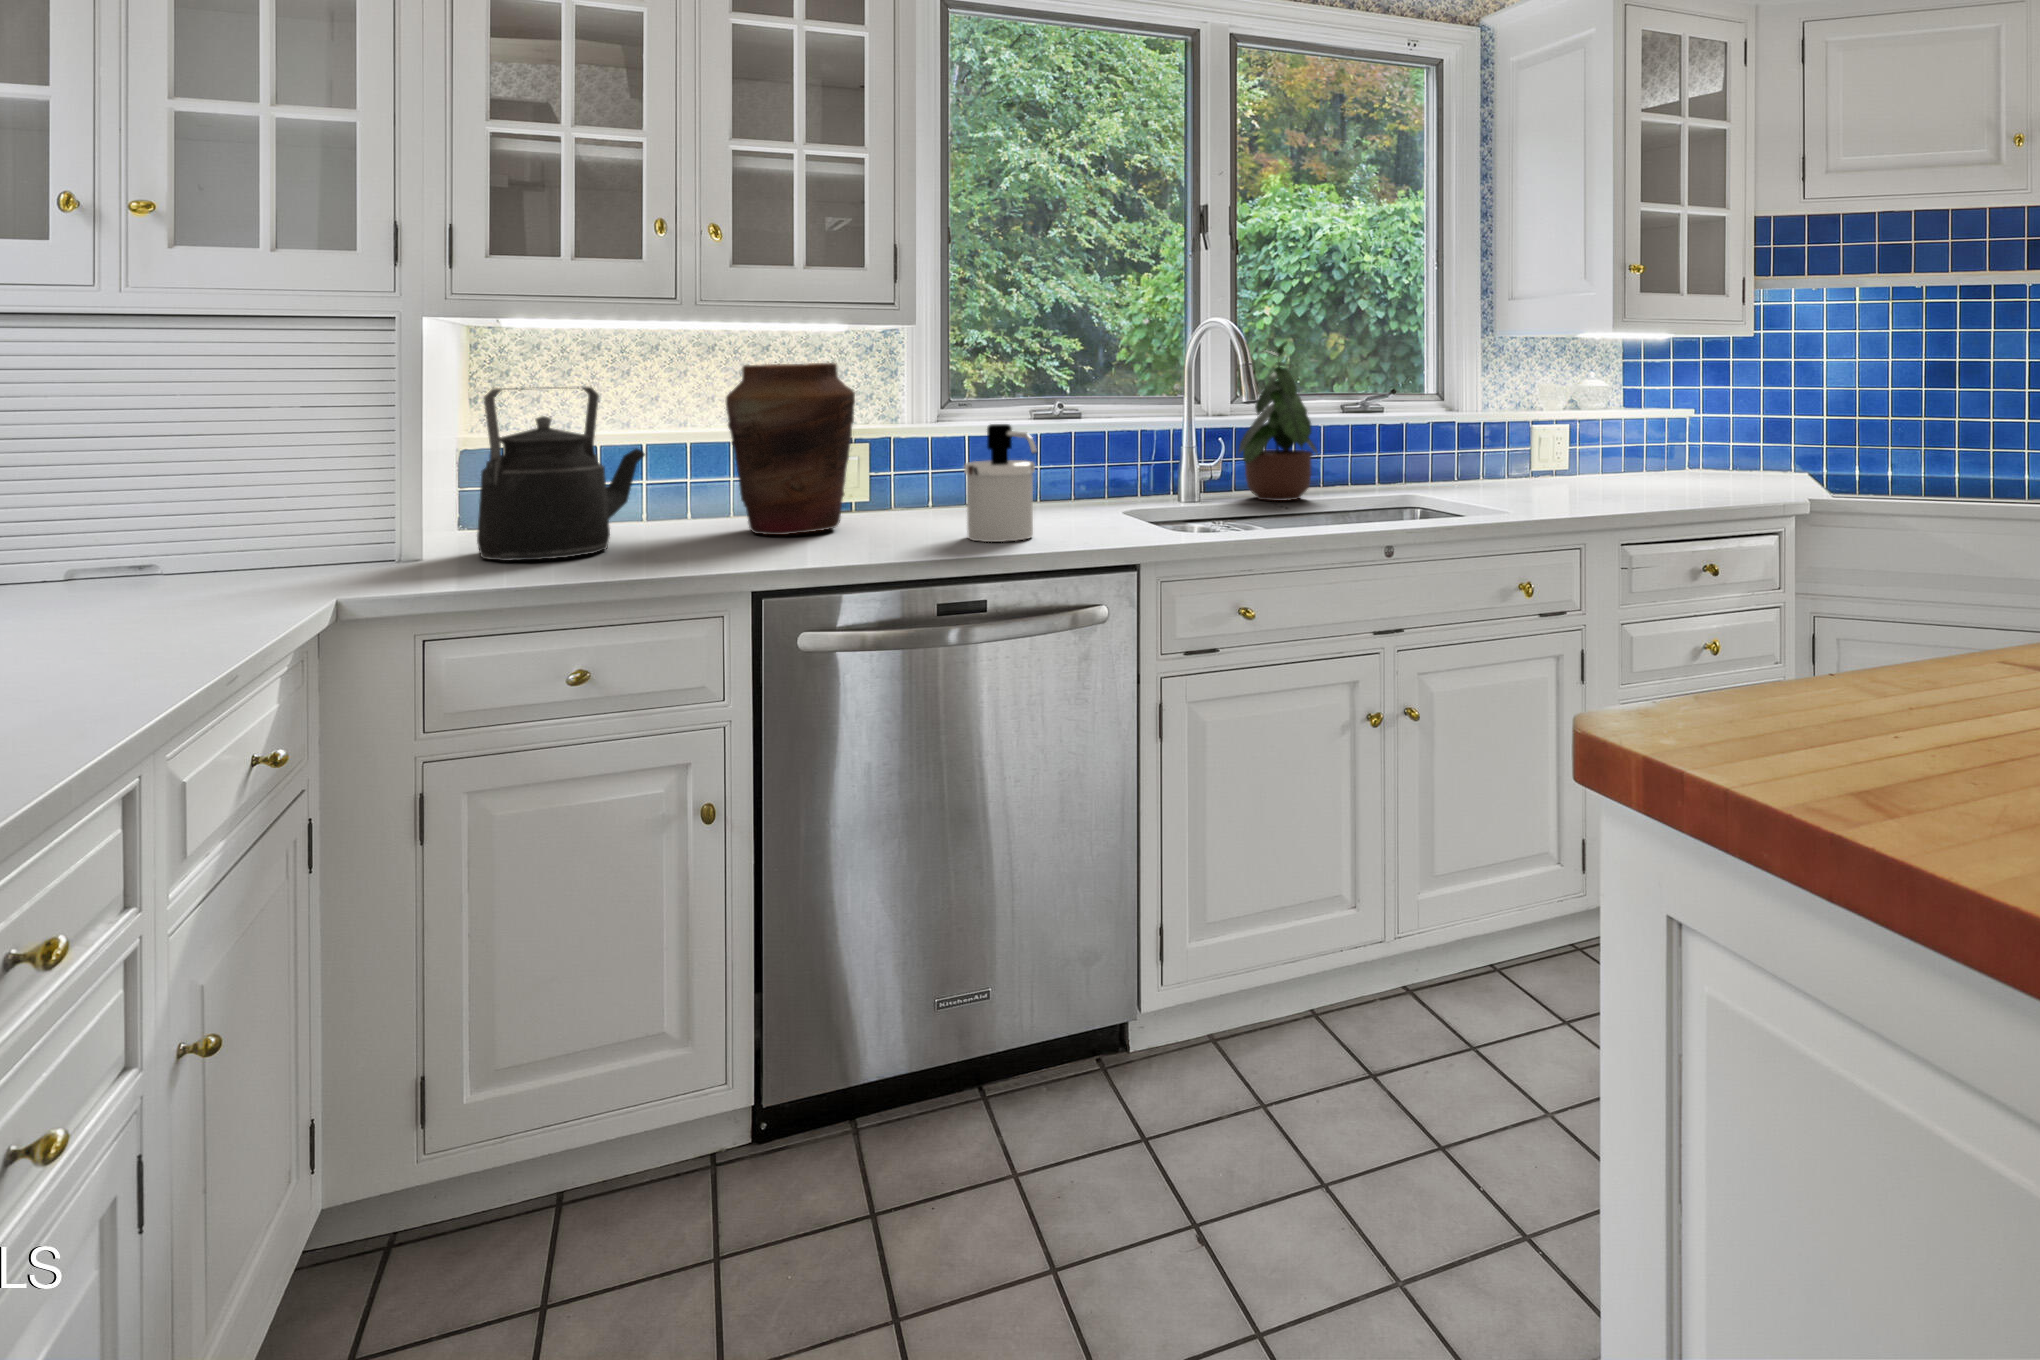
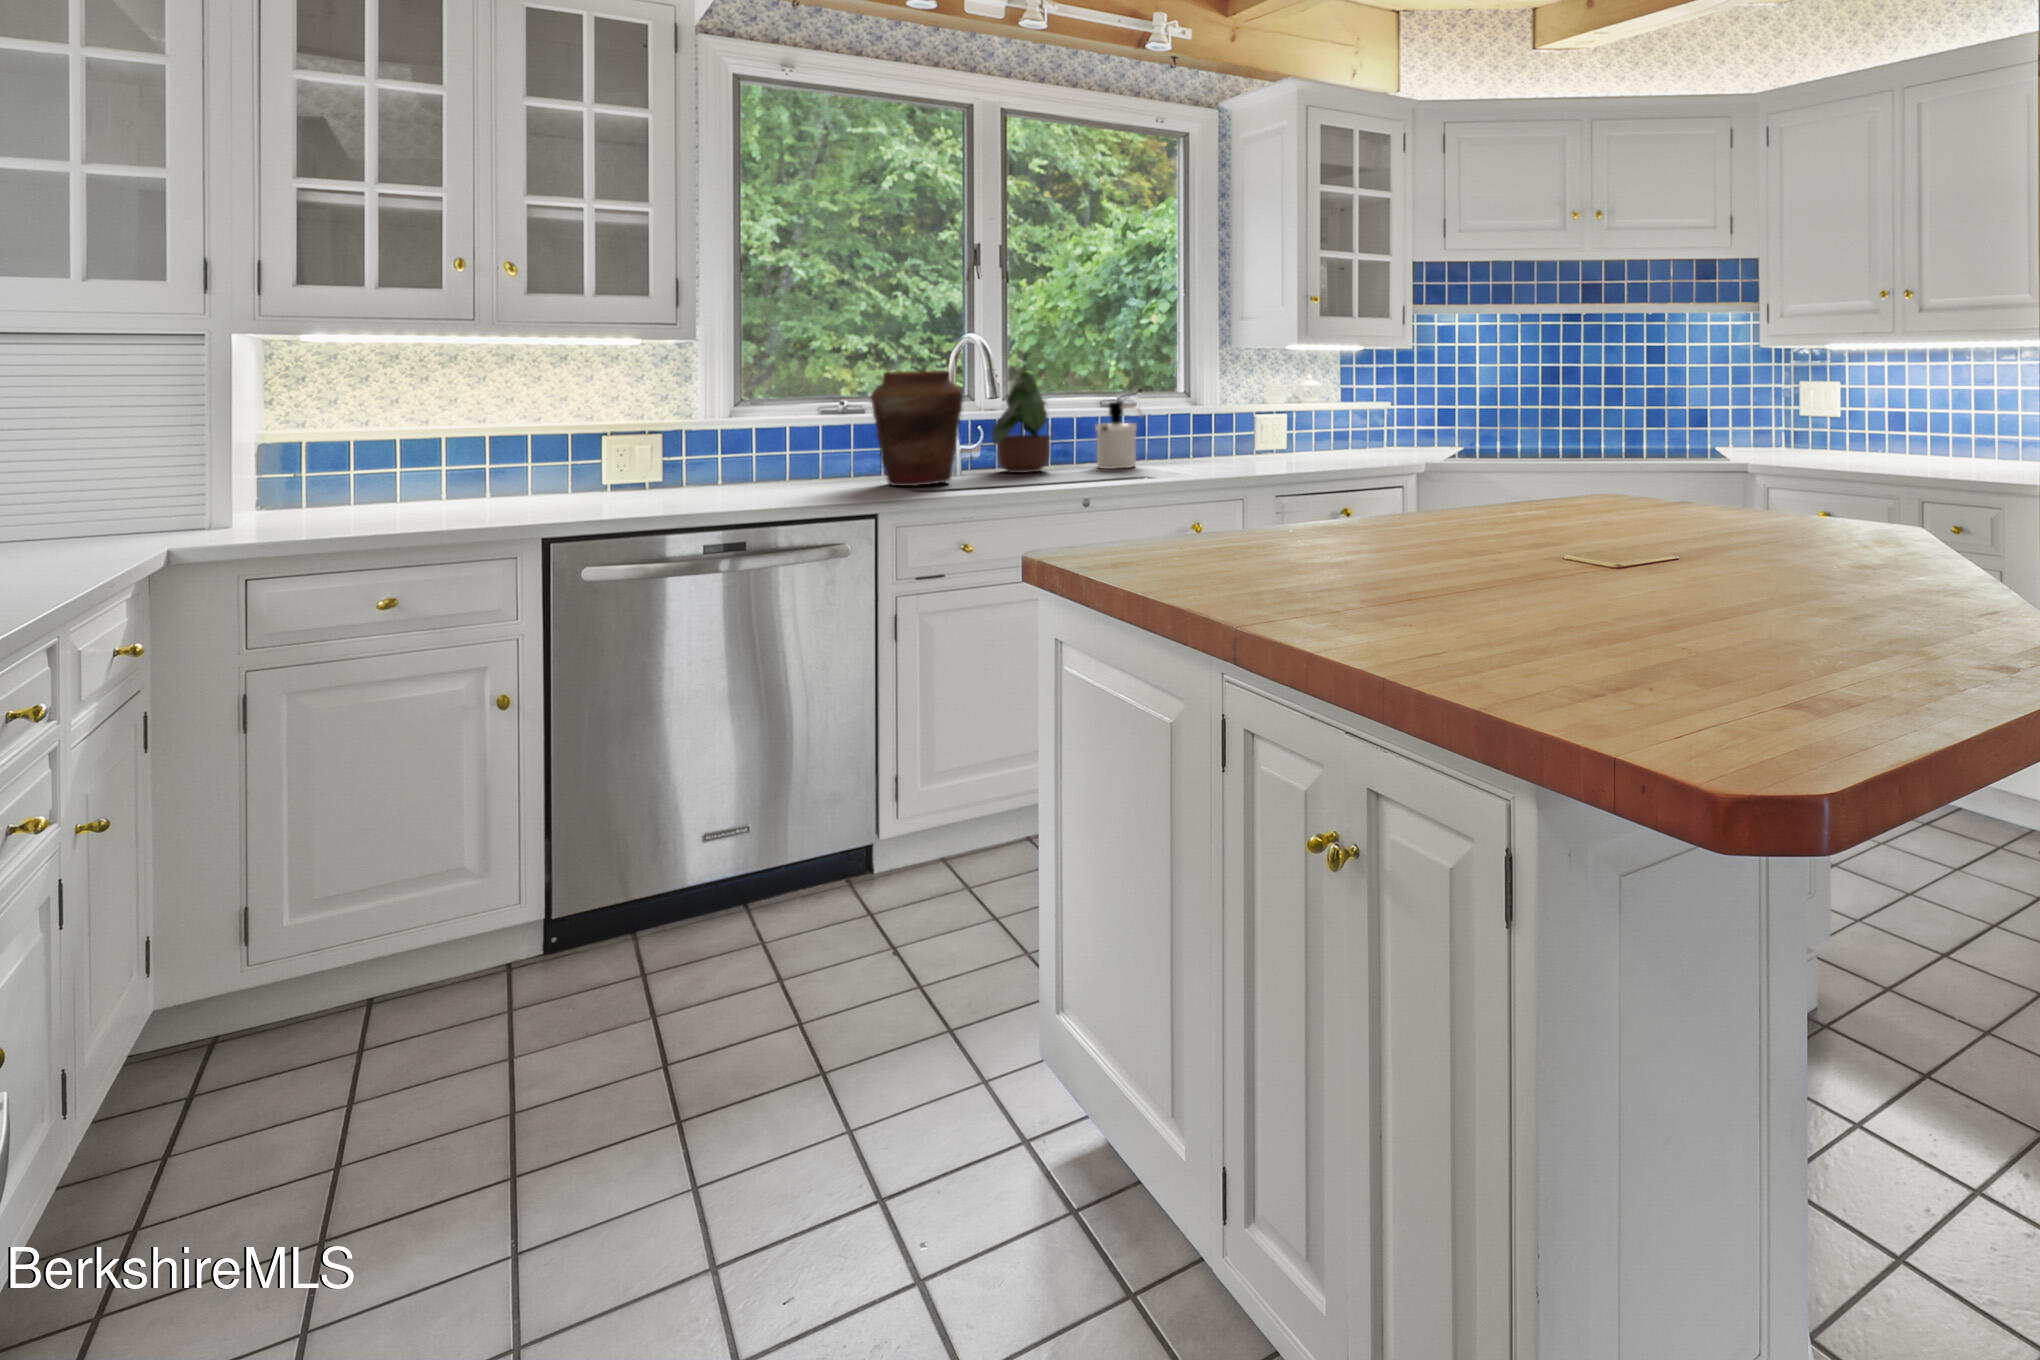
vase: present [726,363,855,535] -> present [871,370,963,486]
kettle: present [477,387,645,561] -> none [286,390,447,526]
soap dispenser: present [964,424,1037,542] -> present [1095,402,1143,469]

